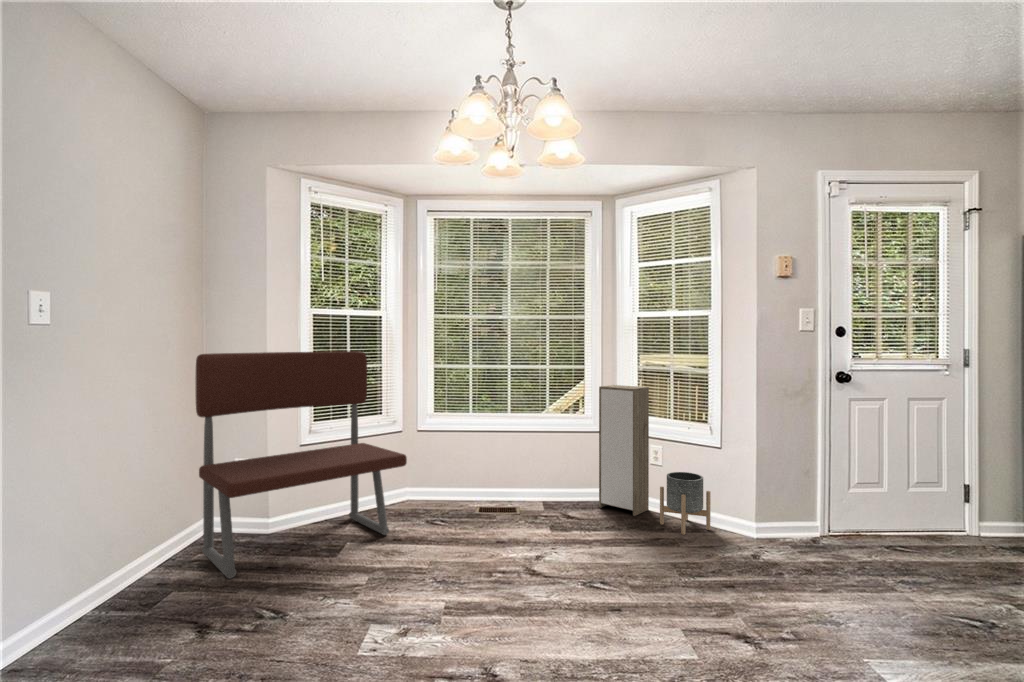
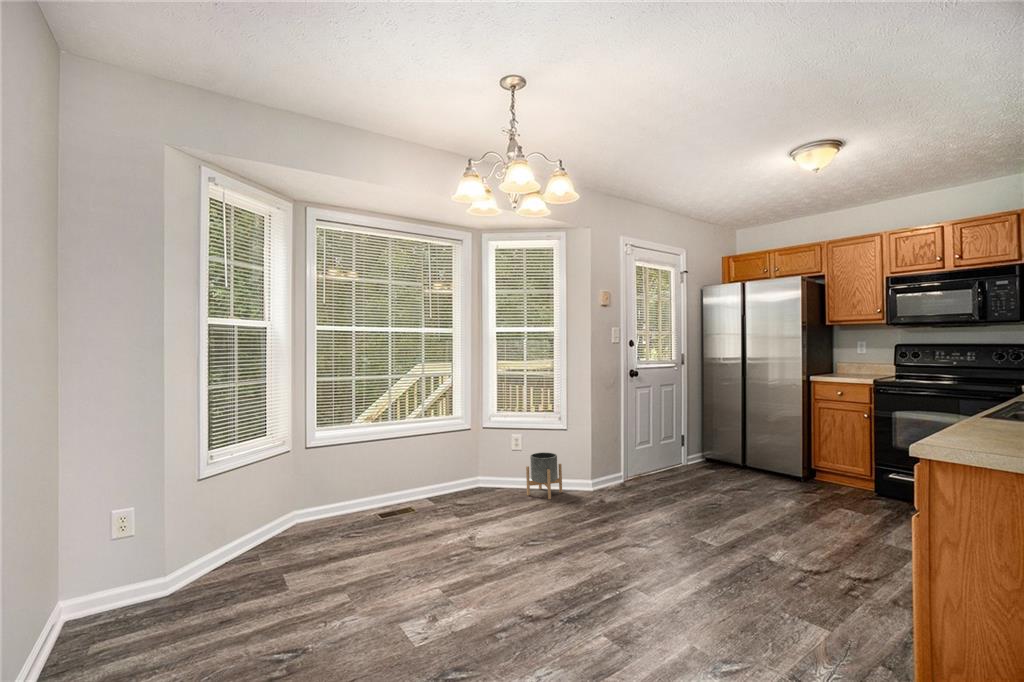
bench: present [195,351,407,578] -> none [97,376,340,644]
storage cabinet: present [599,385,649,516] -> none [470,390,509,494]

